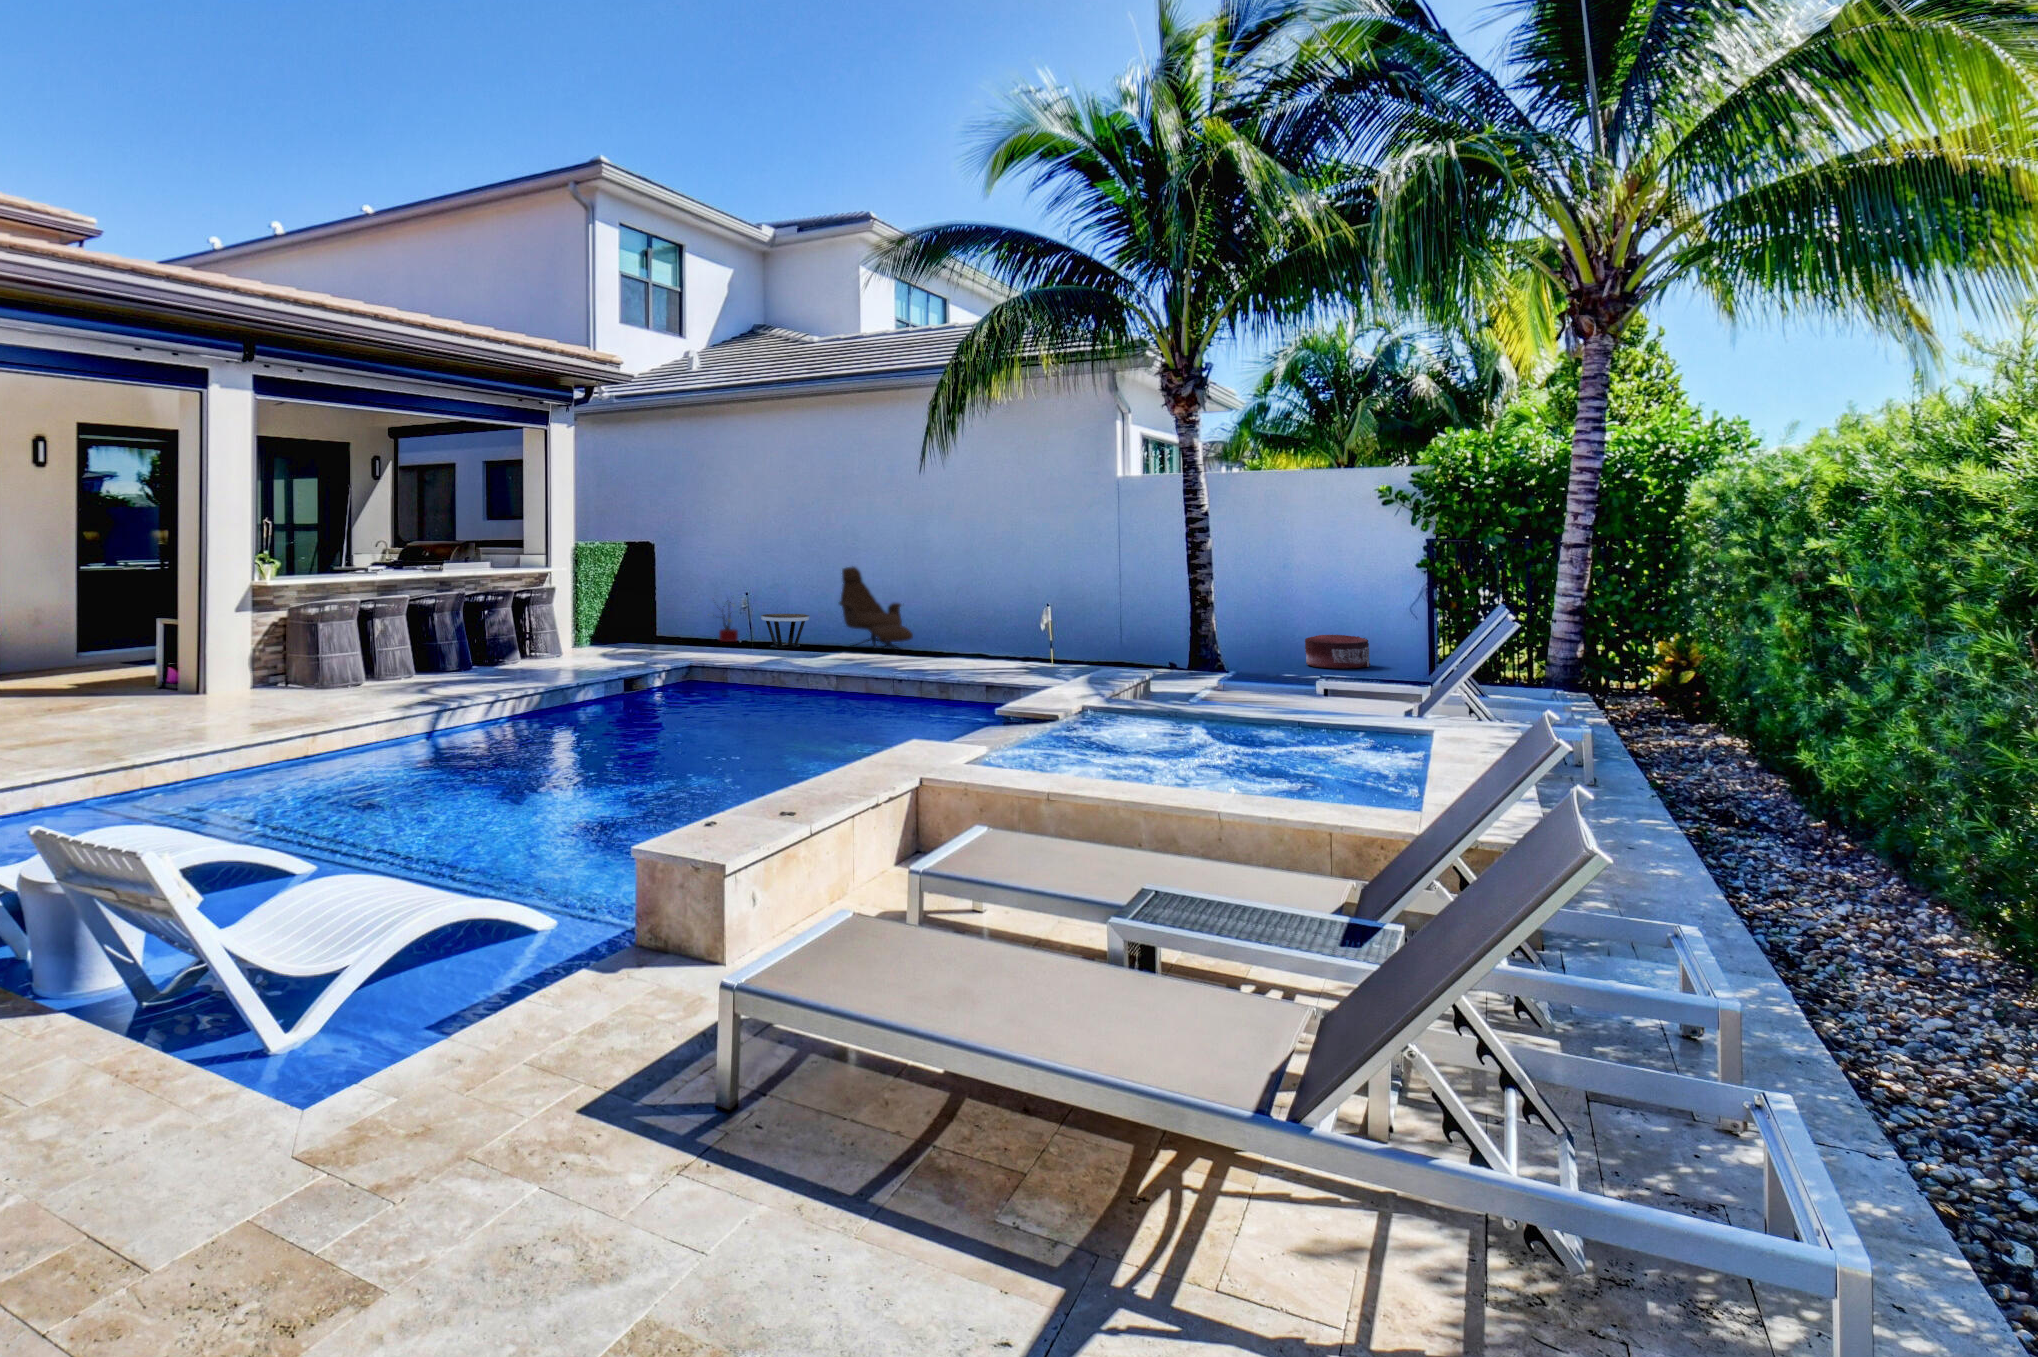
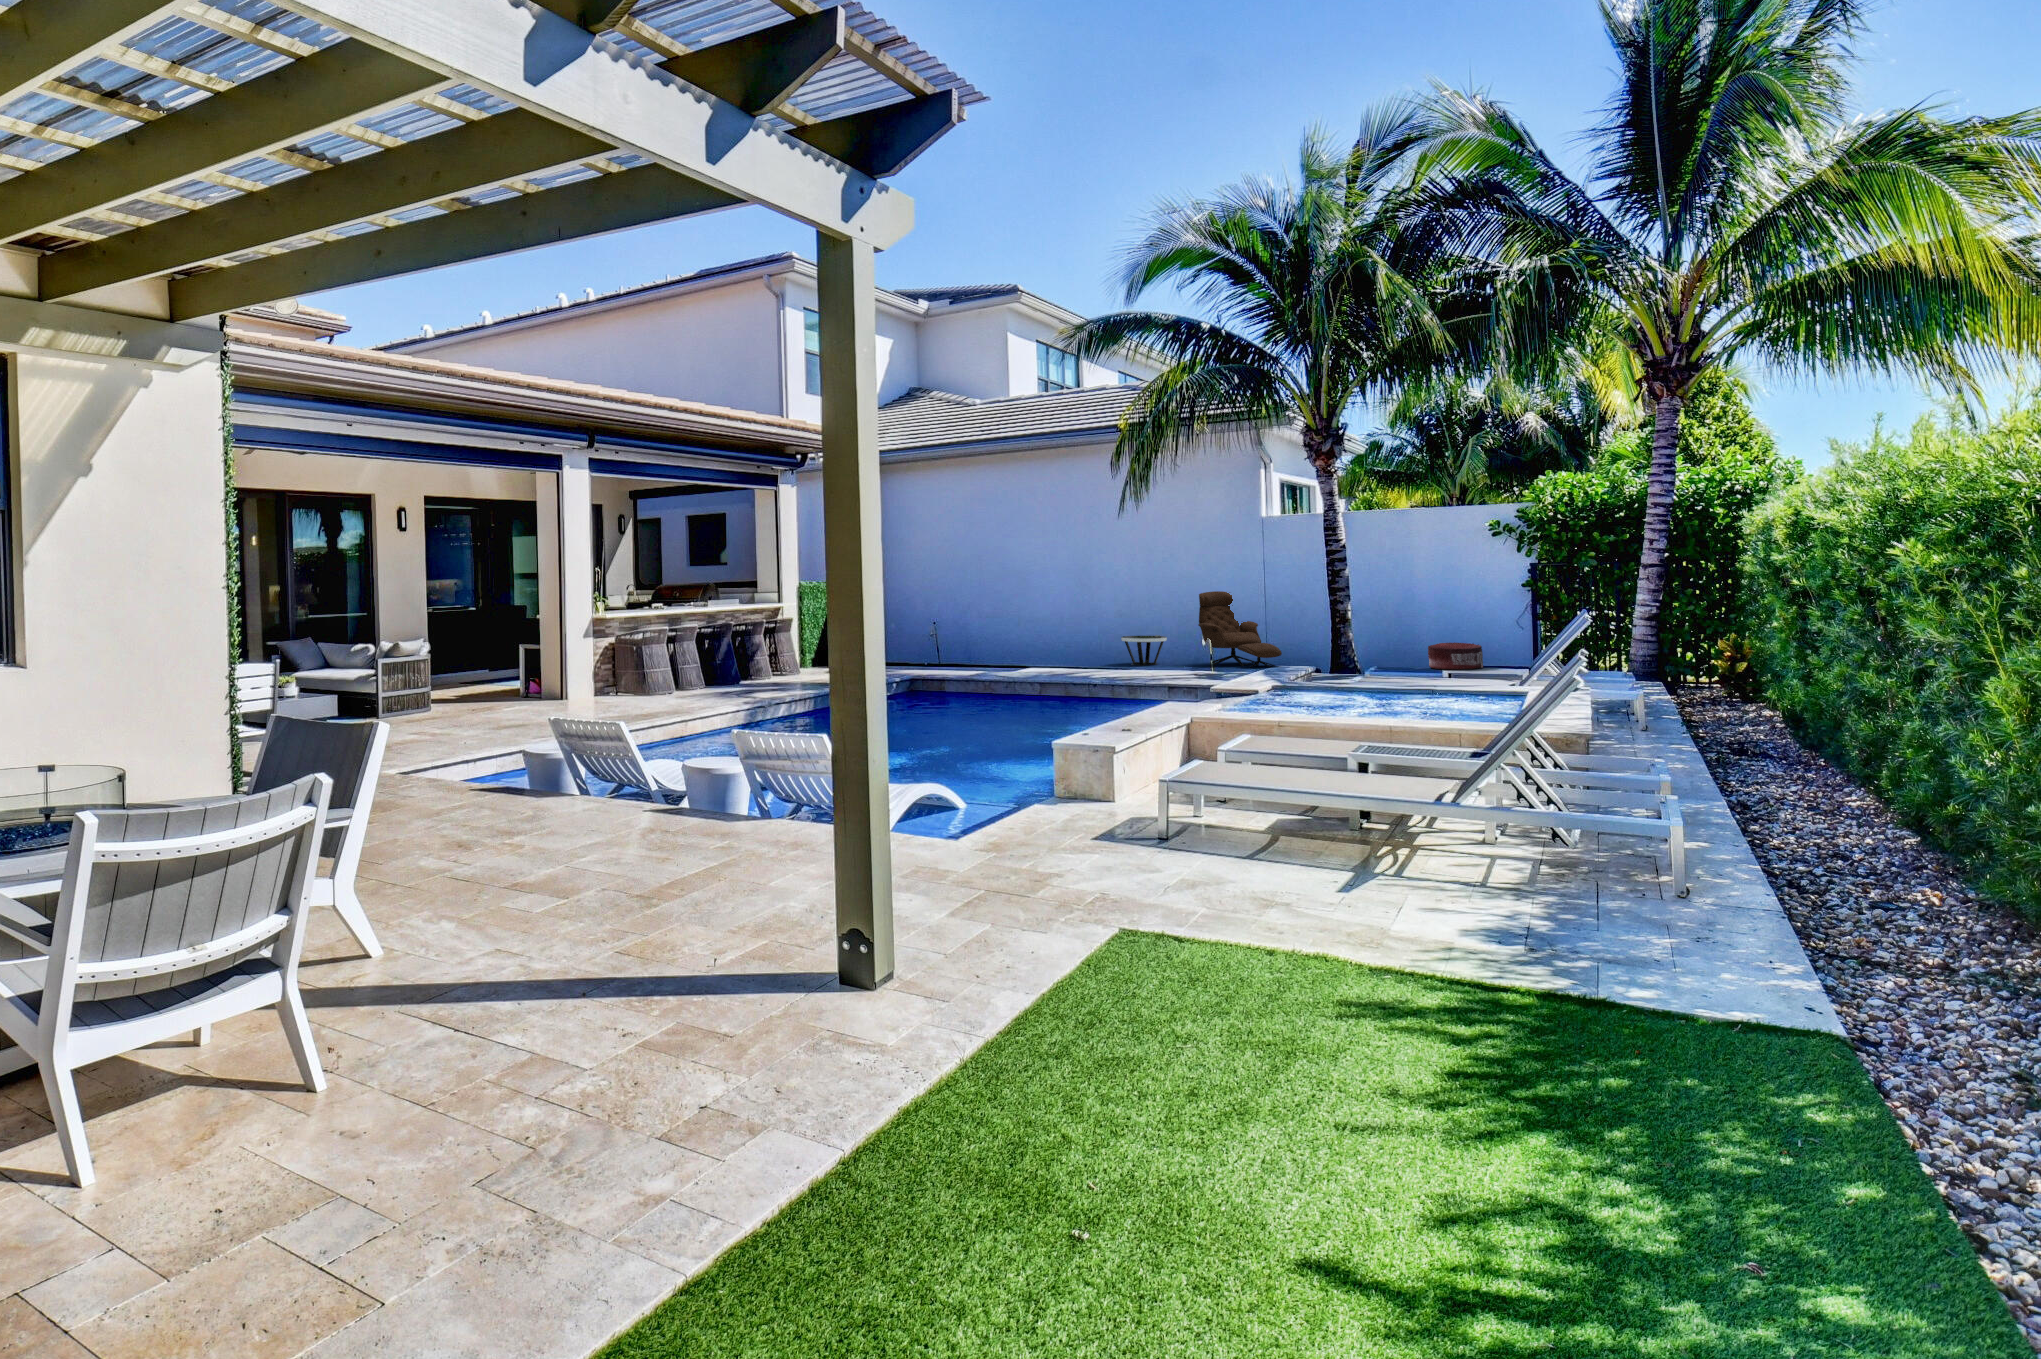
lounge chair: present [839,566,913,650] -> present [1198,591,1282,668]
decorative plant: present [719,602,738,642] -> none [907,623,935,663]
side table: present [761,614,809,648] -> present [1121,635,1167,666]

